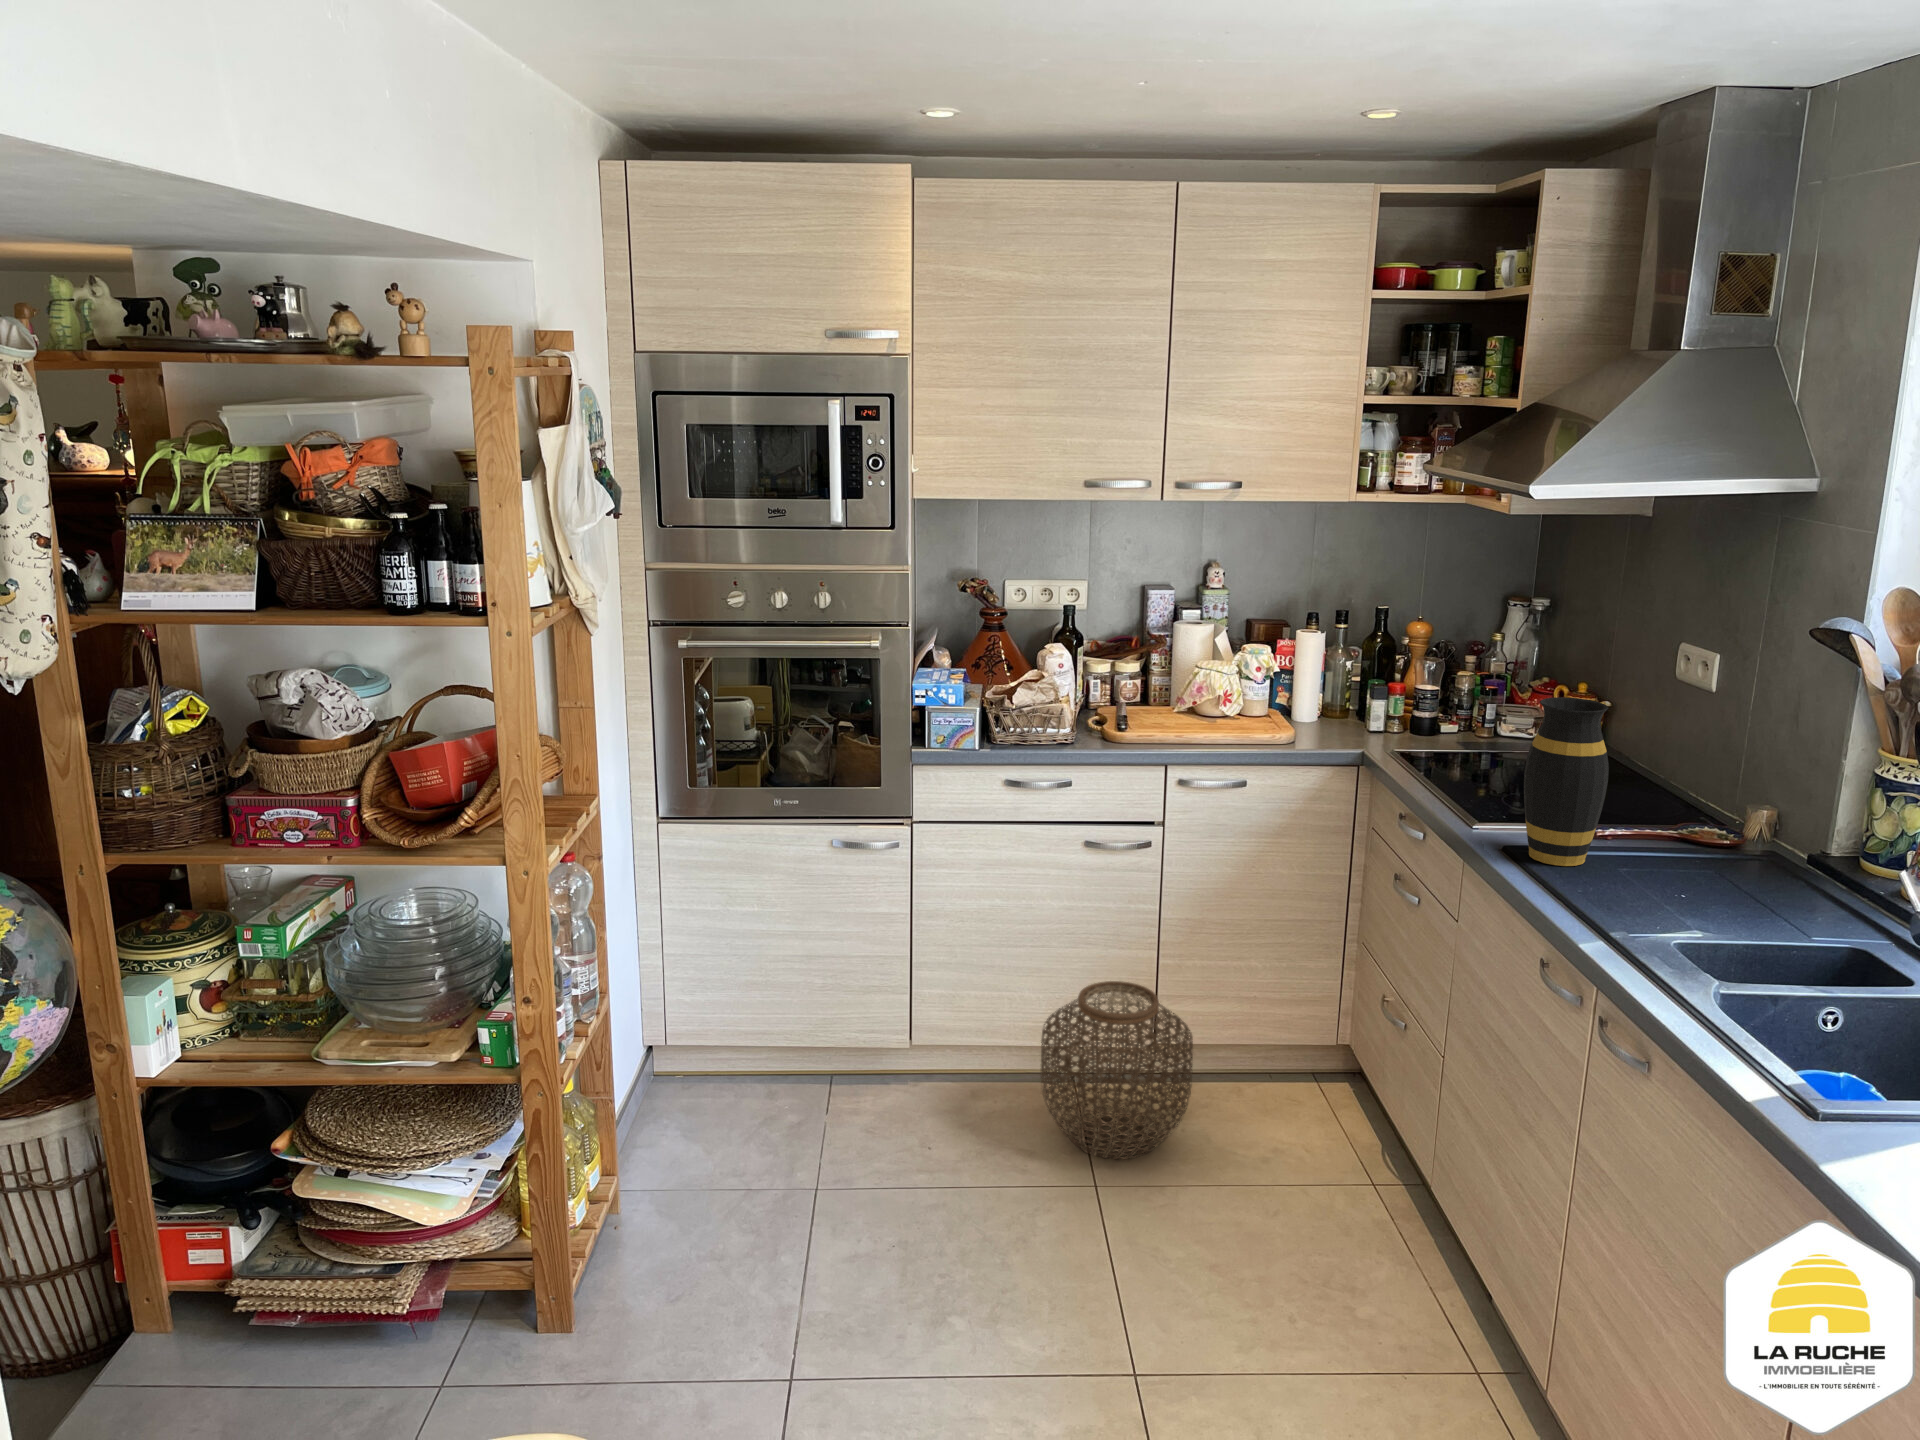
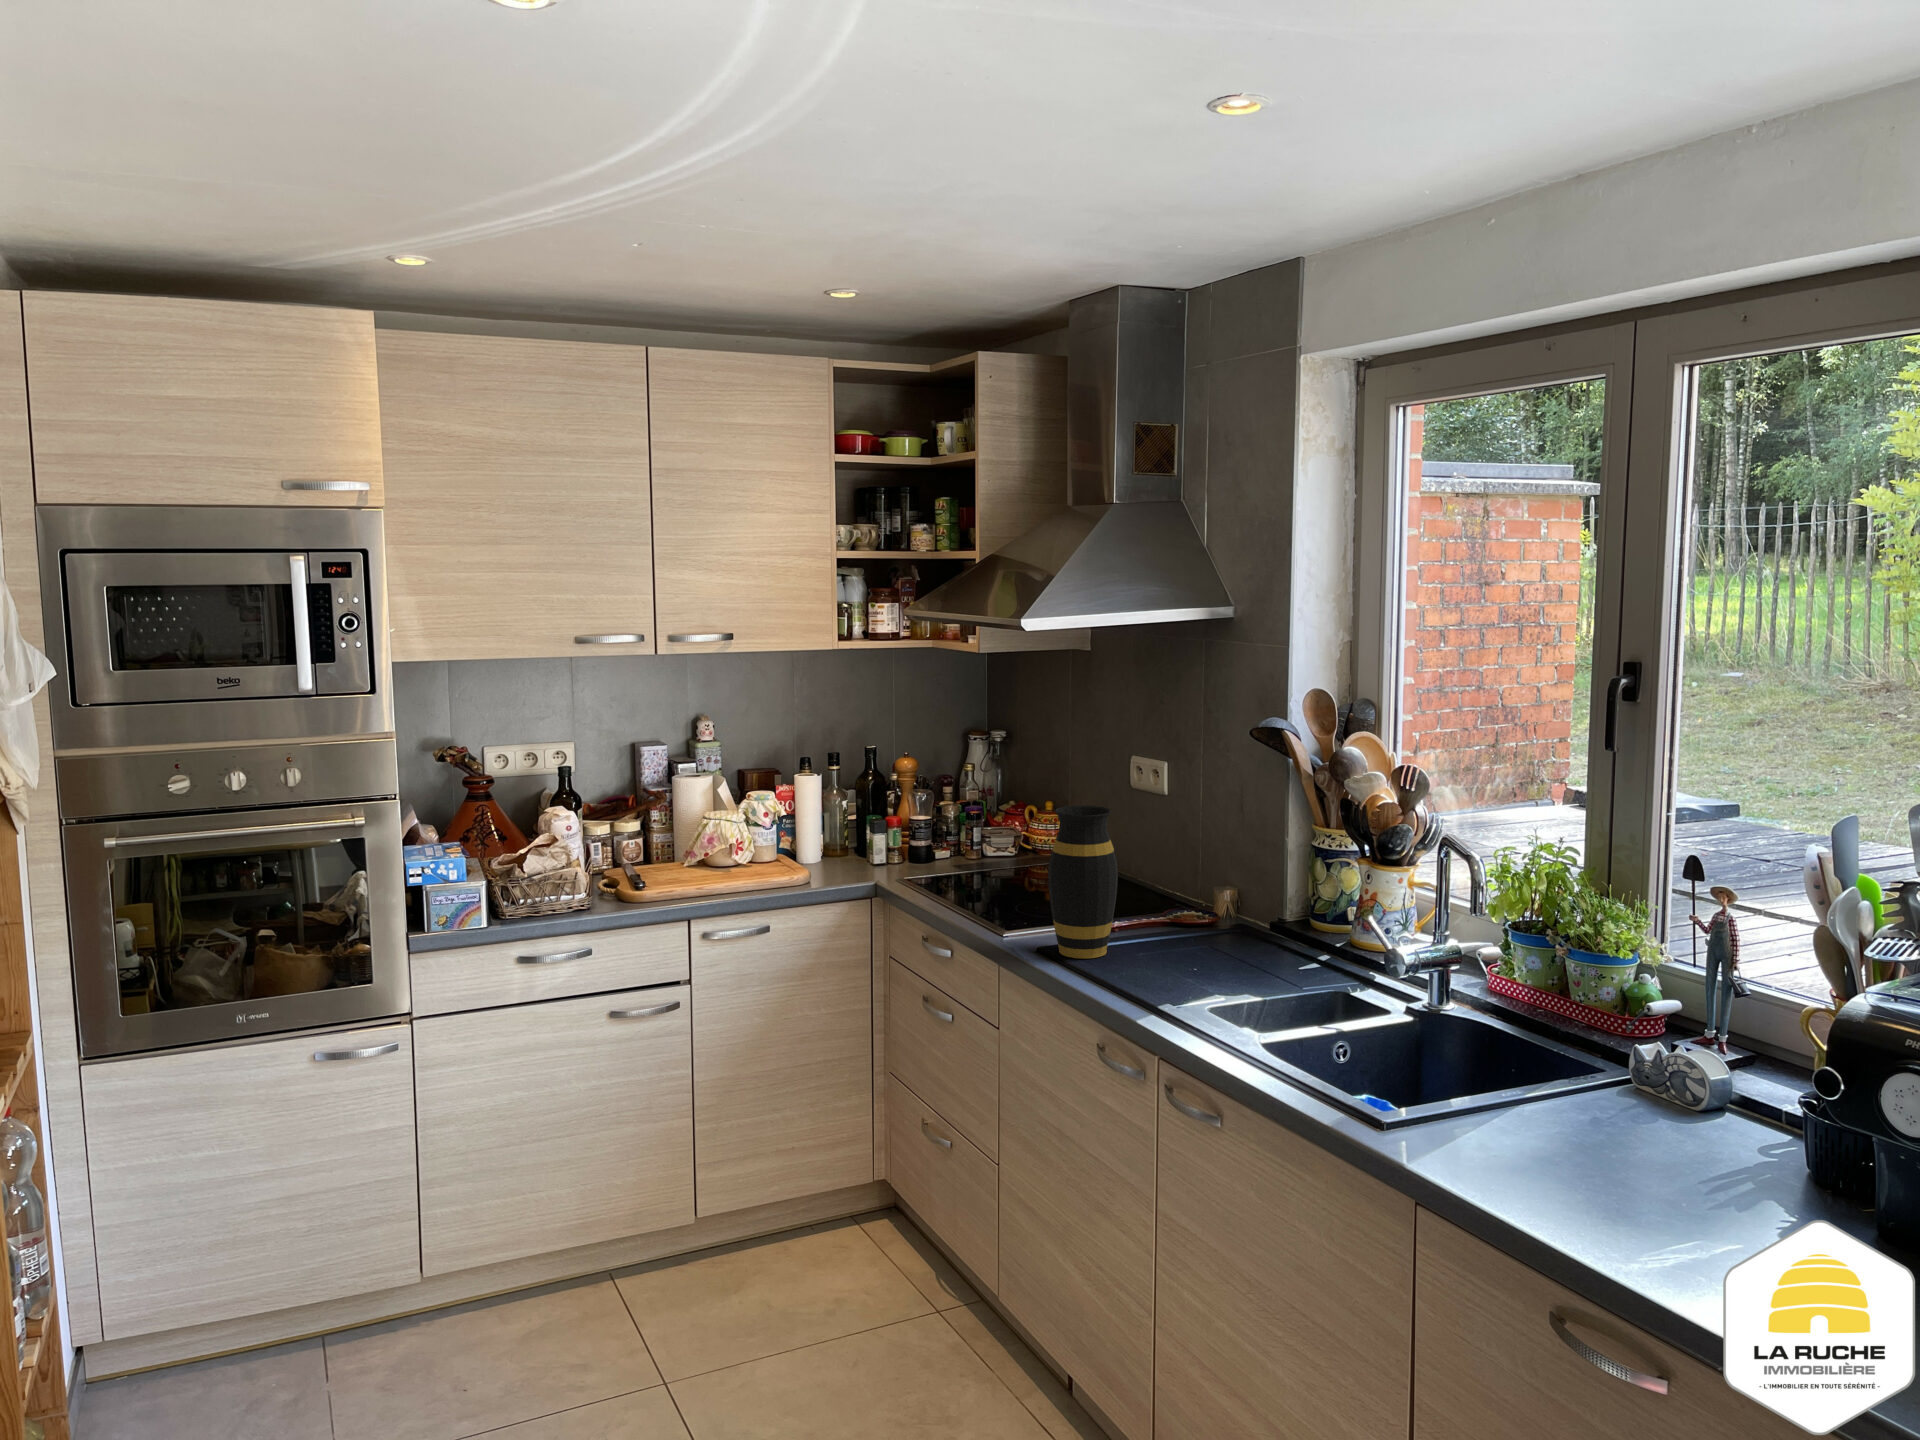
woven basket: present [1041,981,1193,1159] -> none [588,1154,753,1352]

